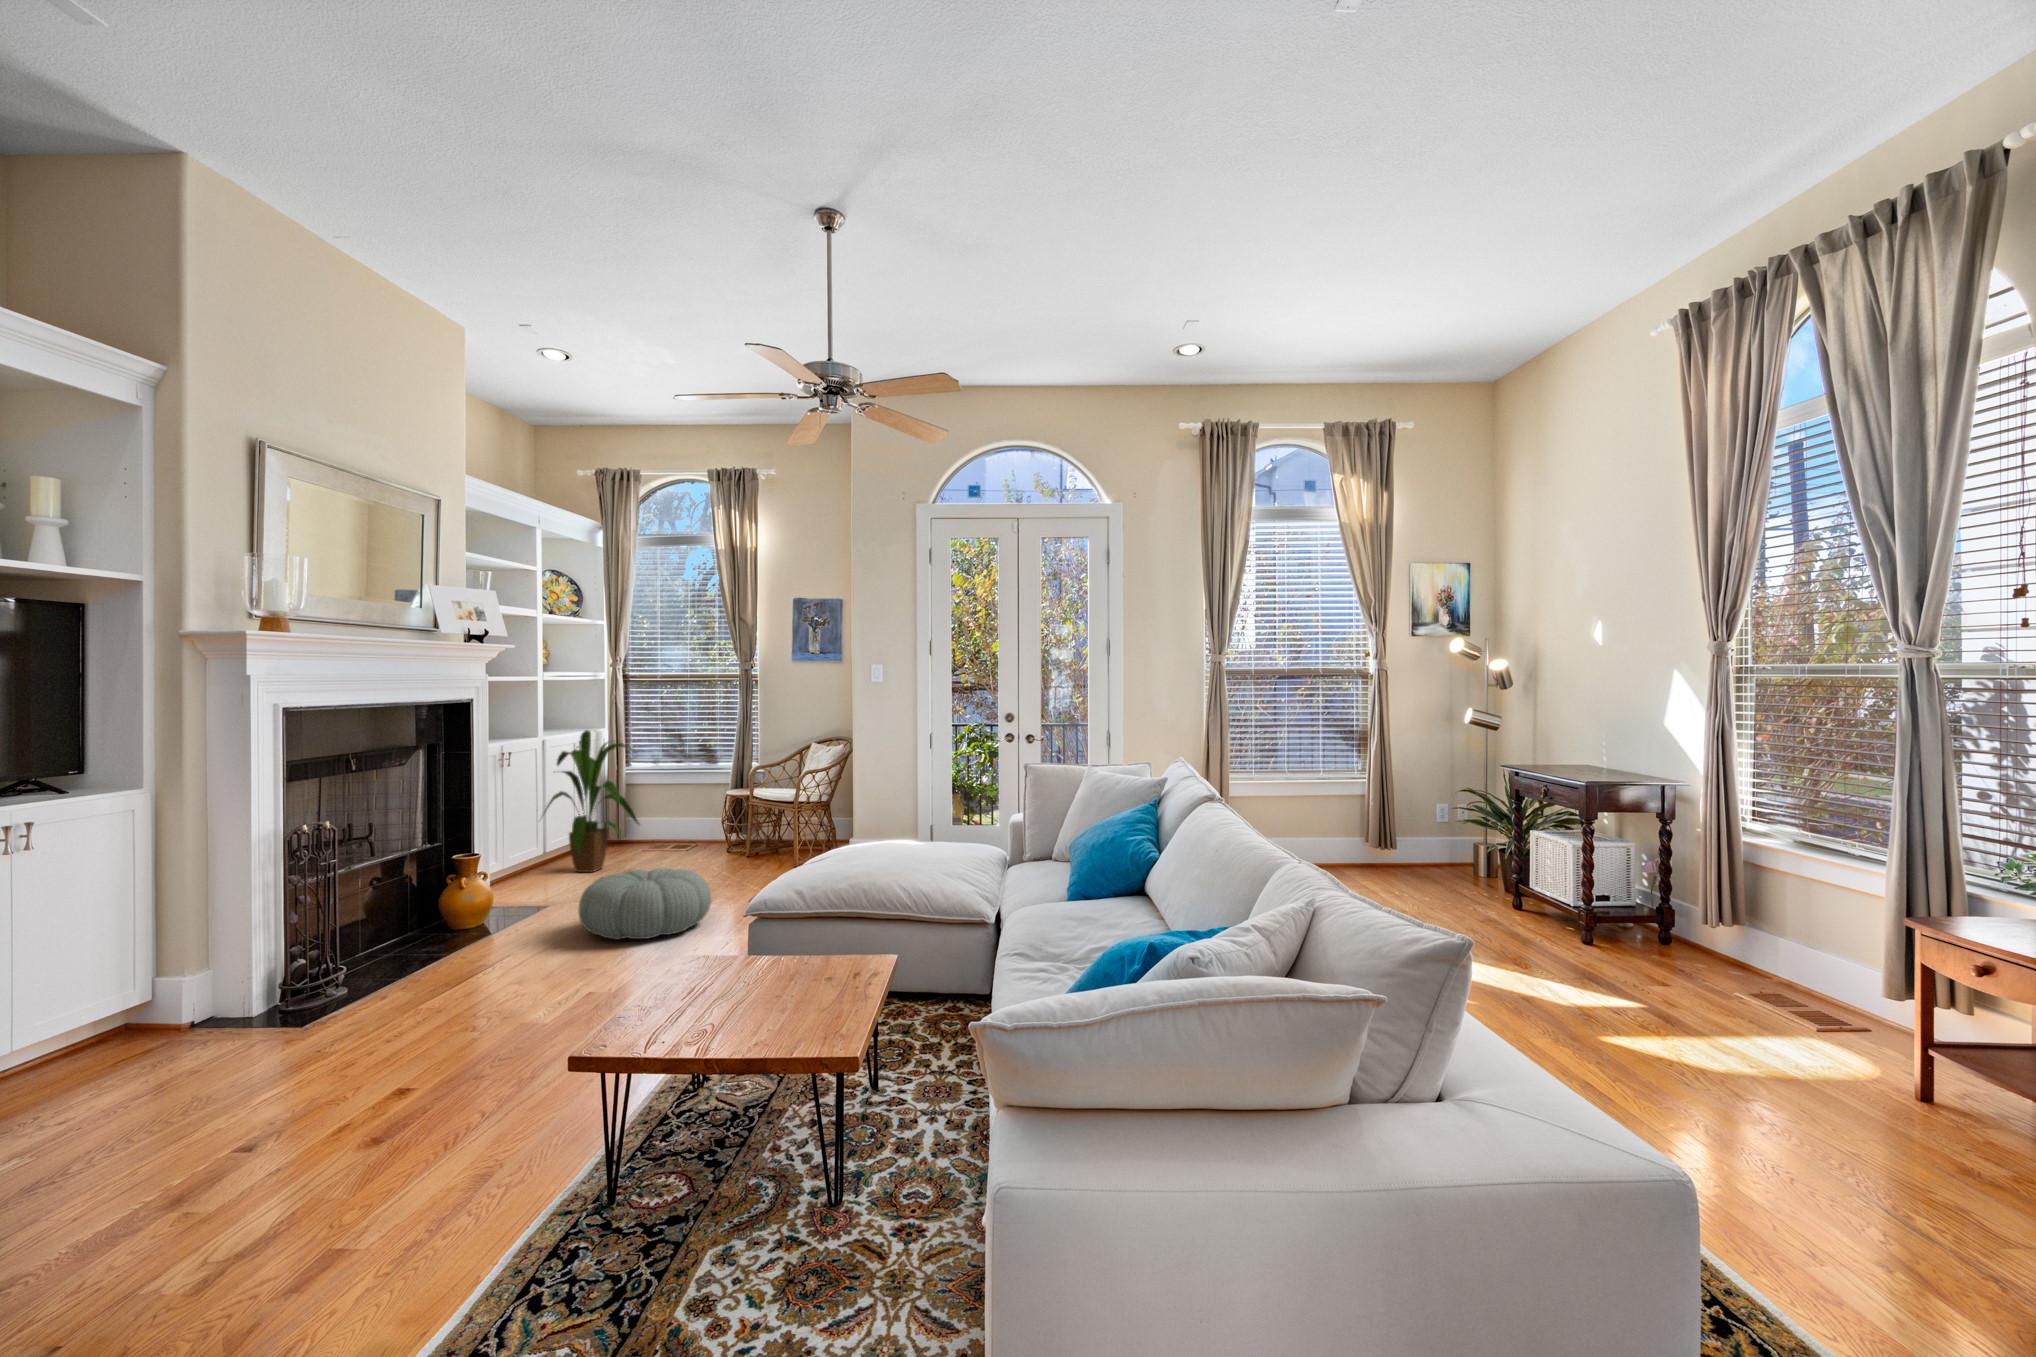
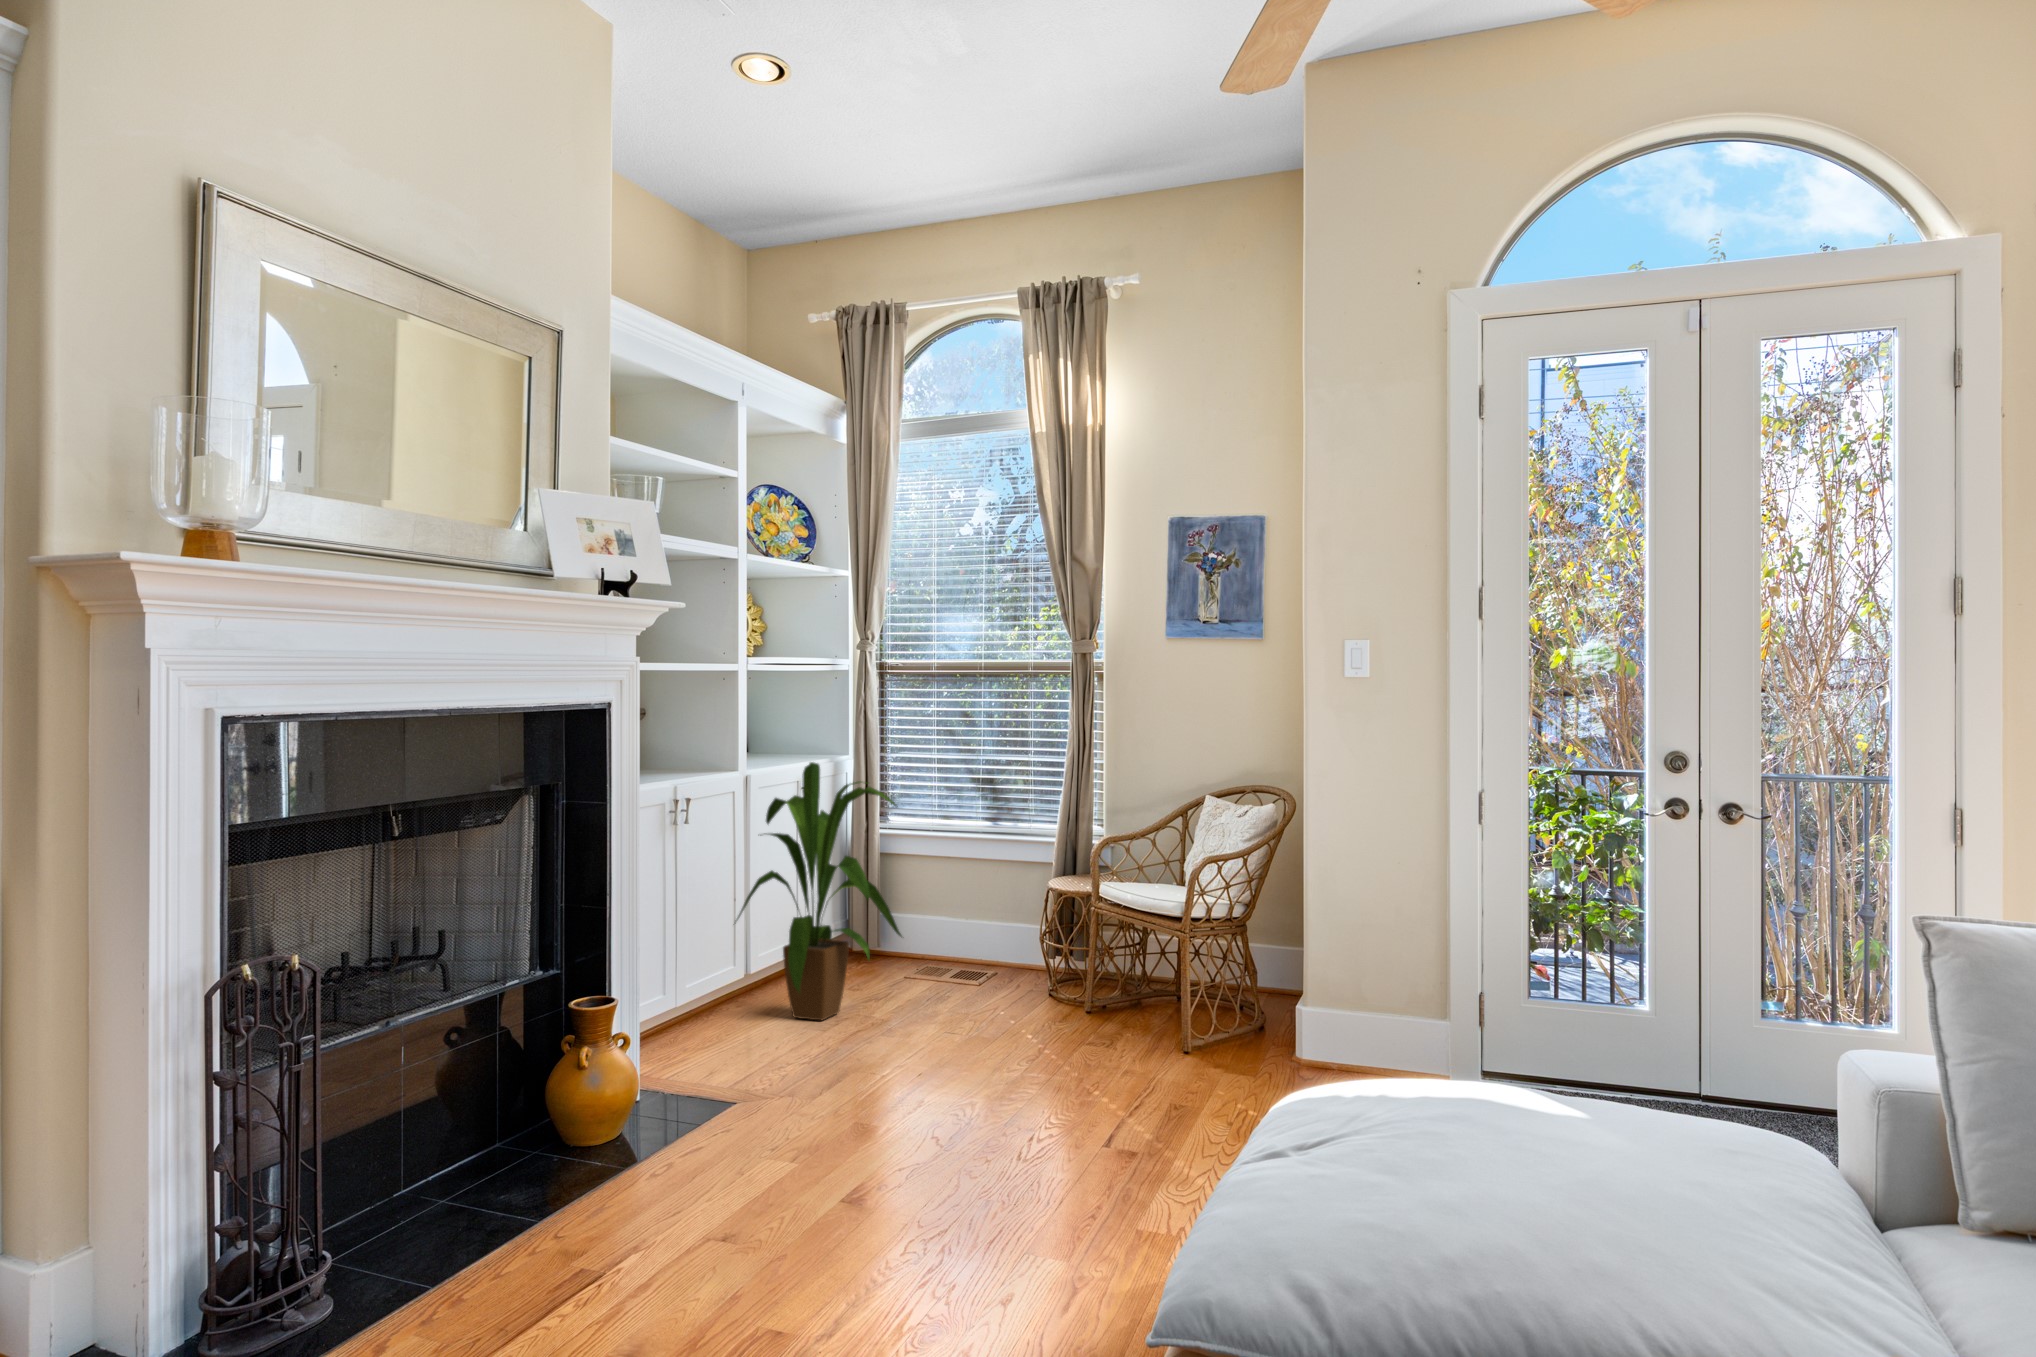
pouf: present [579,868,711,939] -> none [784,1049,1038,1211]

